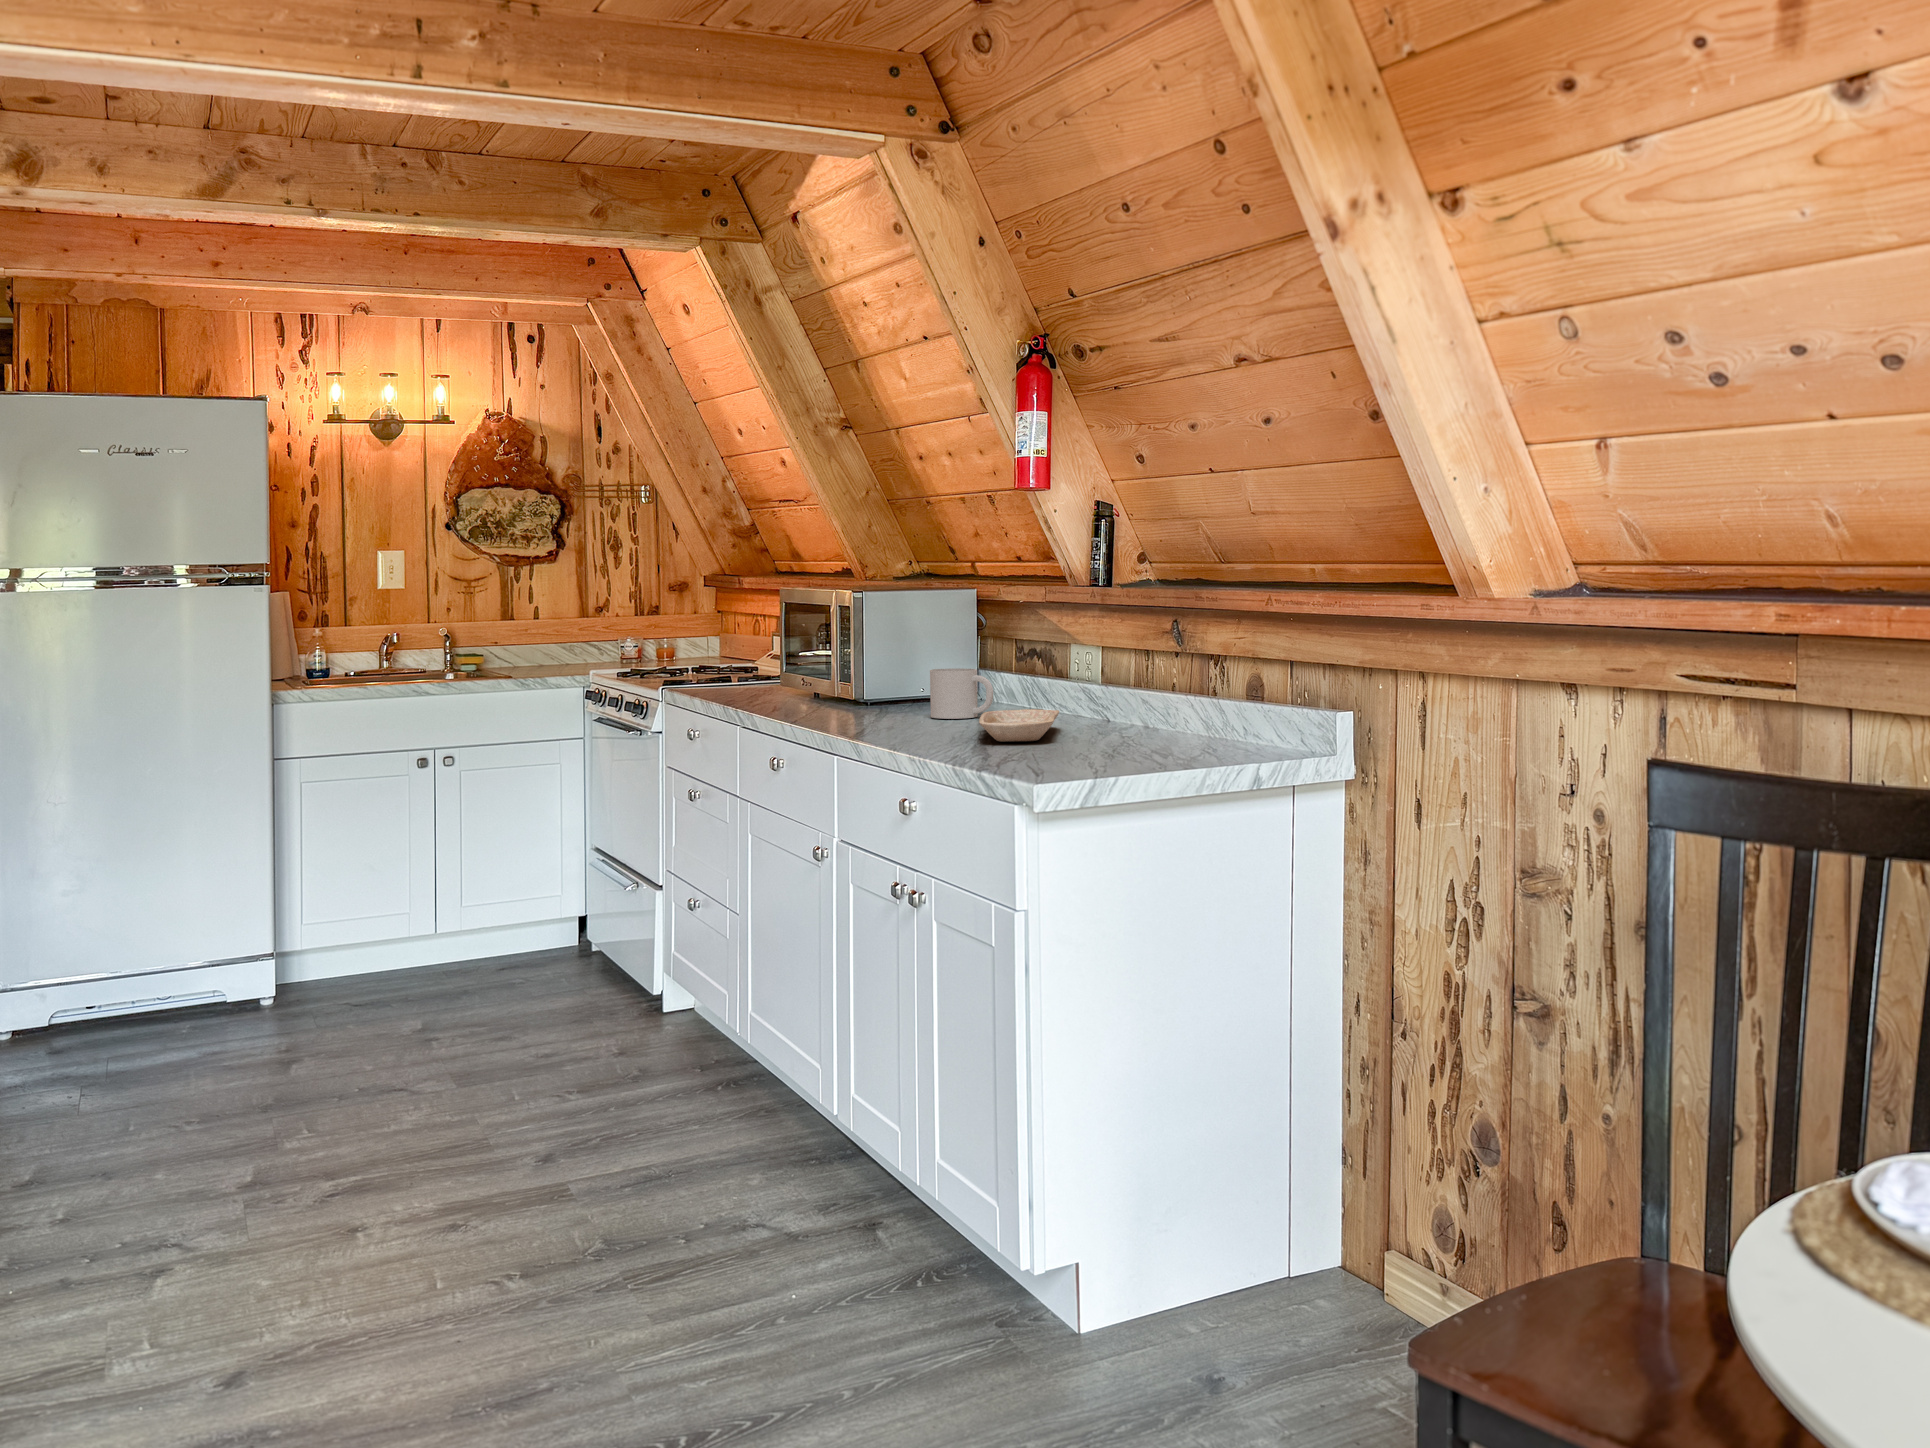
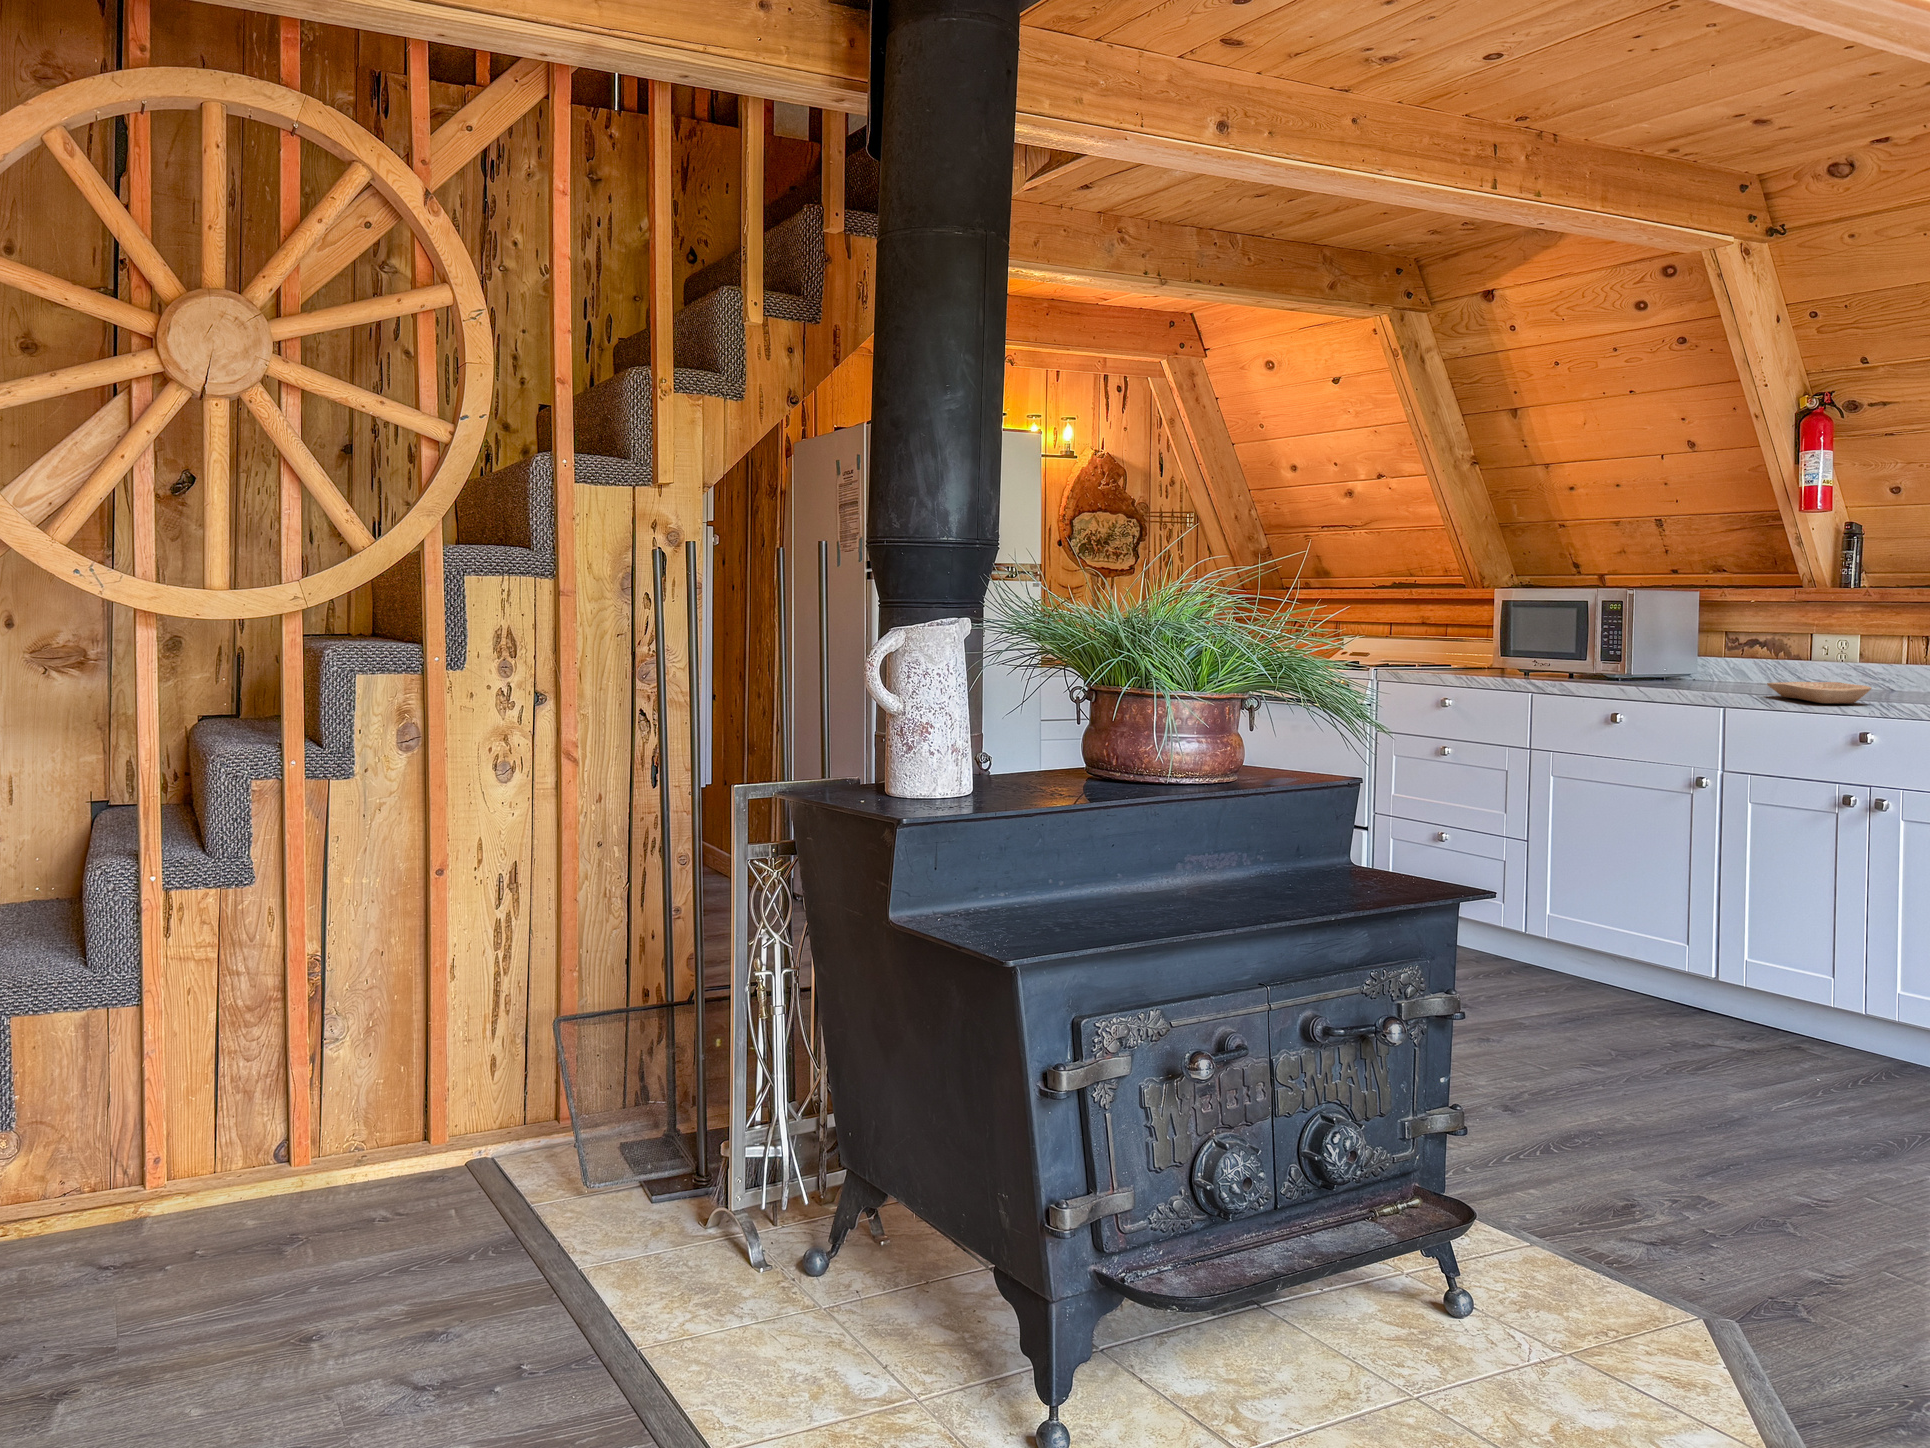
mug: present [930,668,993,719] -> none [1674,652,1735,691]

